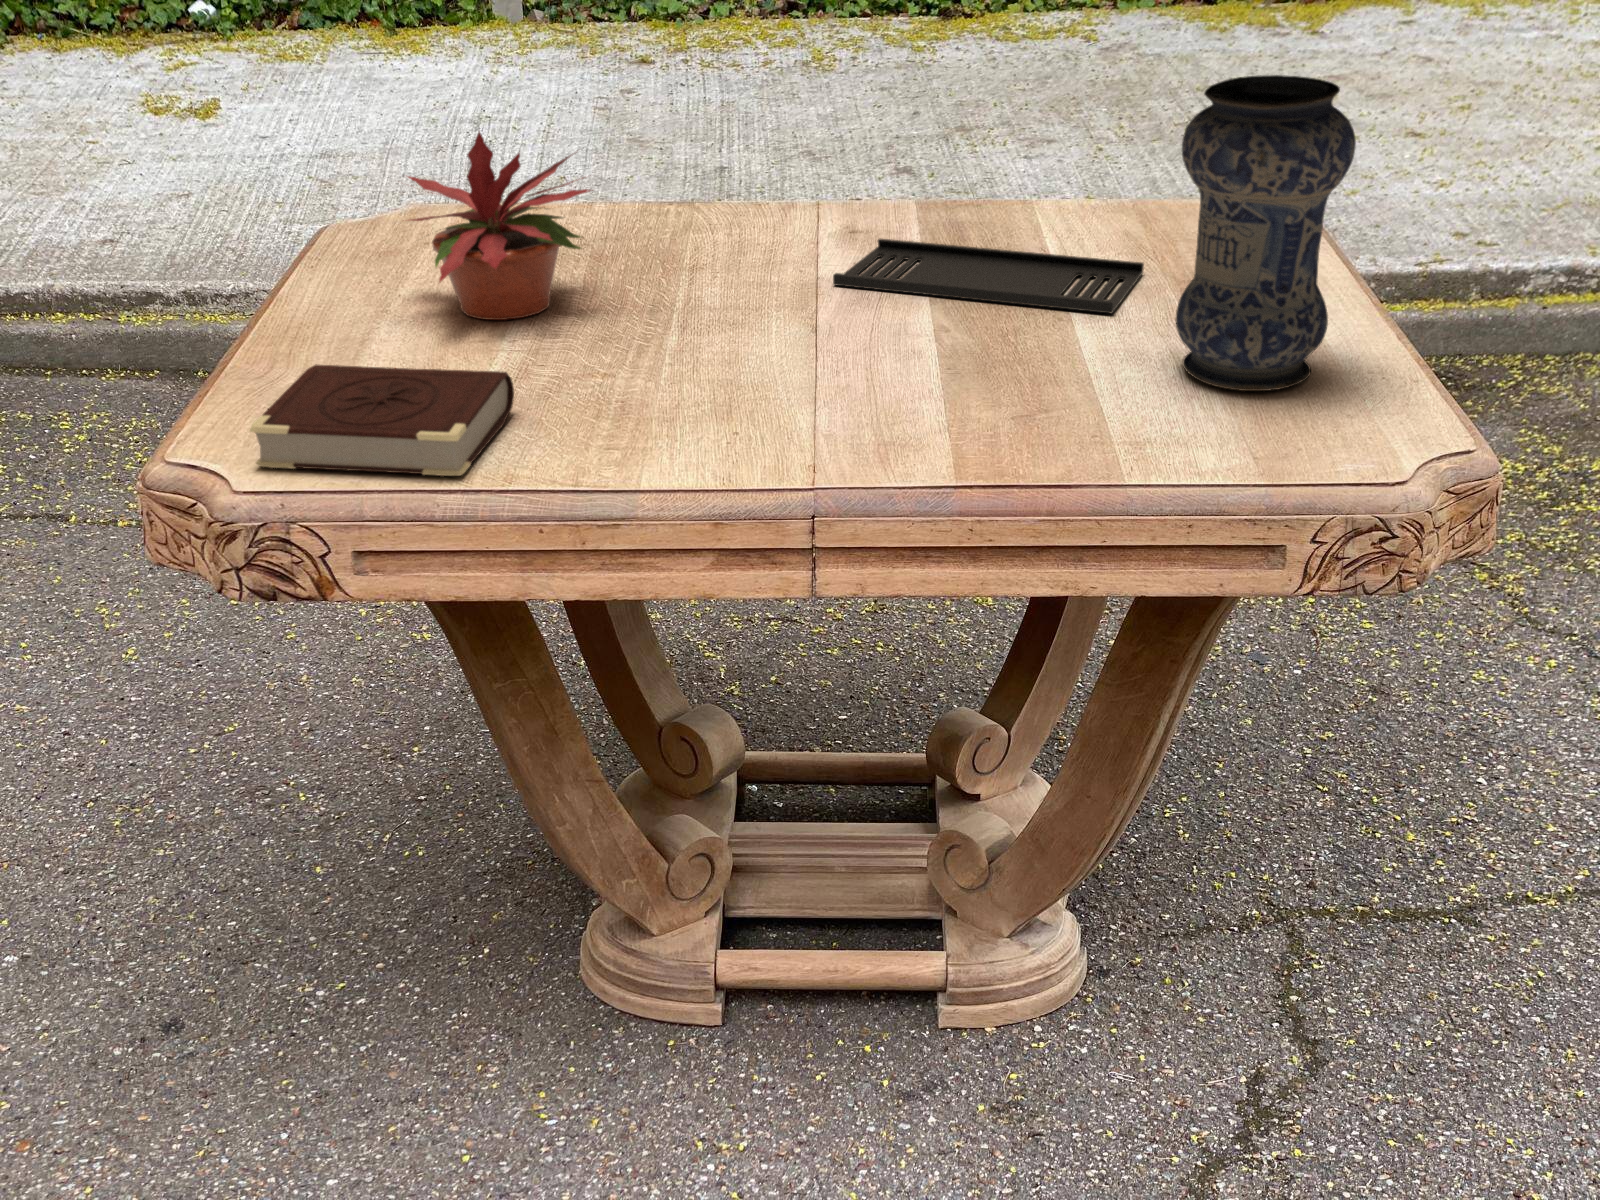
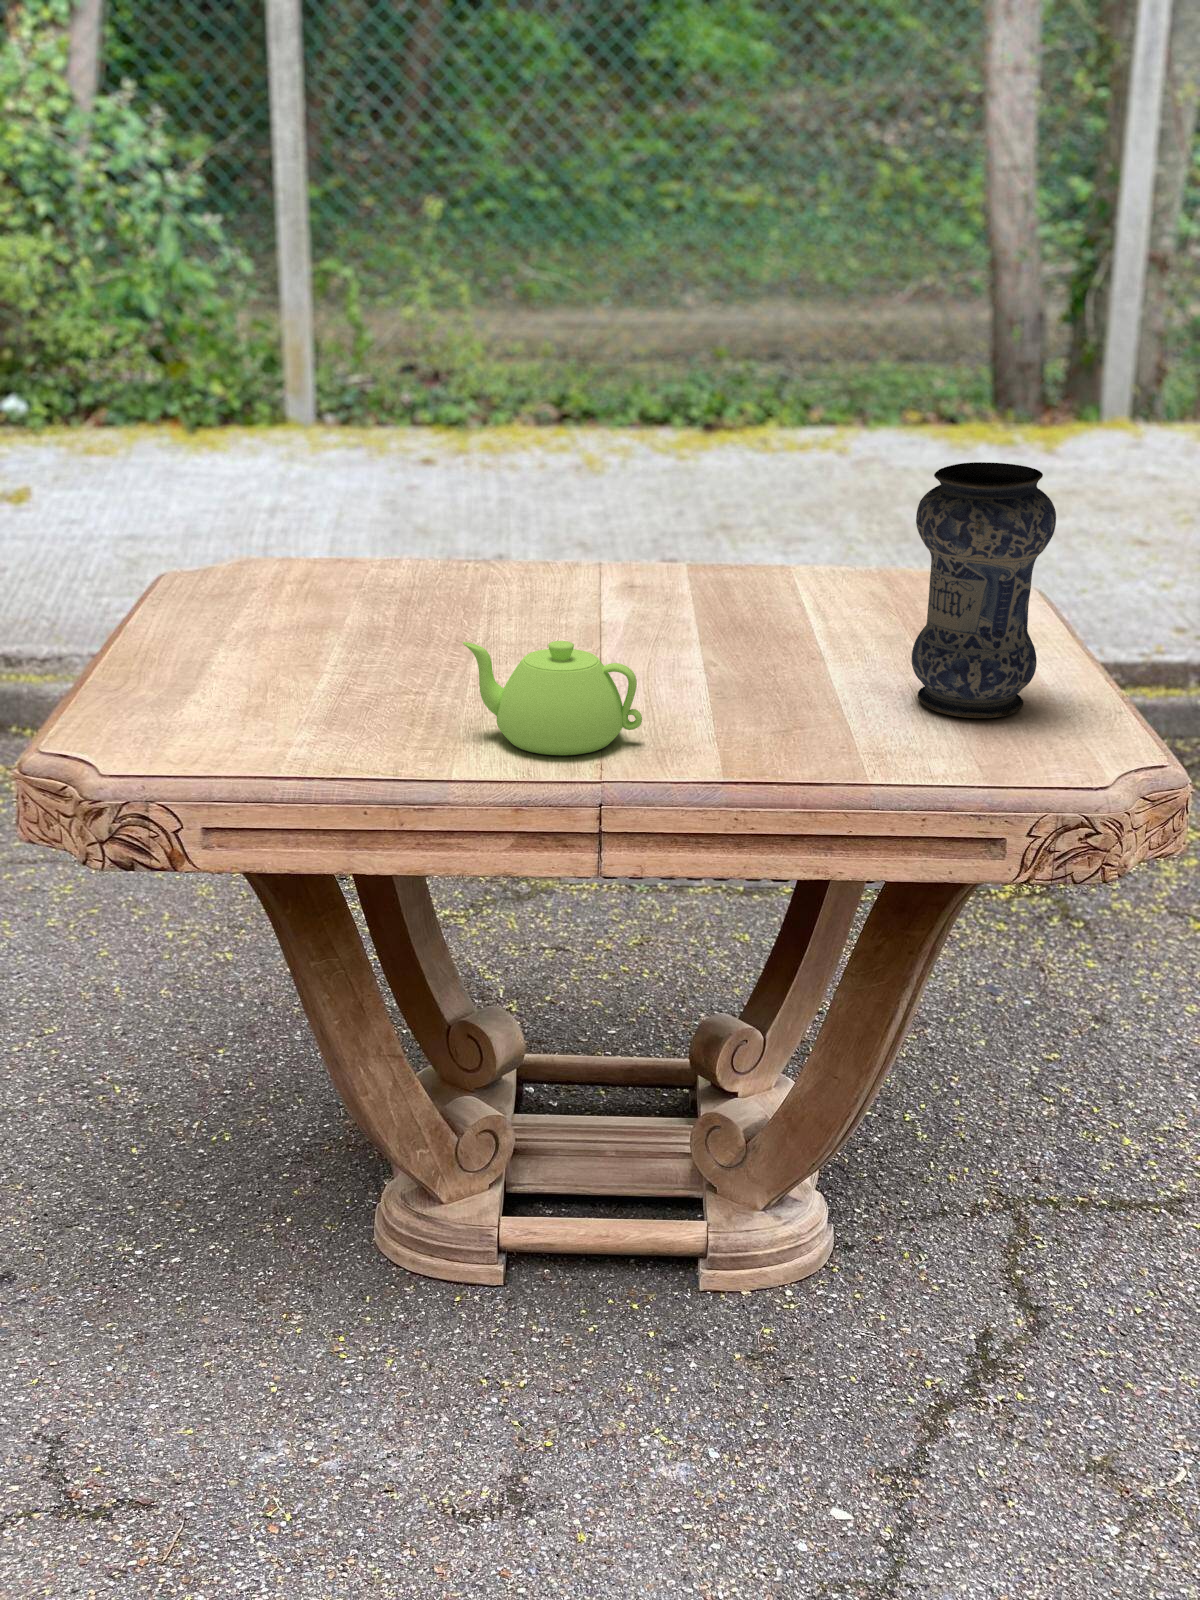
potted plant: present [408,132,589,320] -> none [250,485,427,647]
tray: present [833,239,1144,313] -> none [622,590,888,656]
teapot: none [630,315,851,455] -> present [463,641,642,755]
book: present [249,364,514,476] -> none [144,674,359,764]

